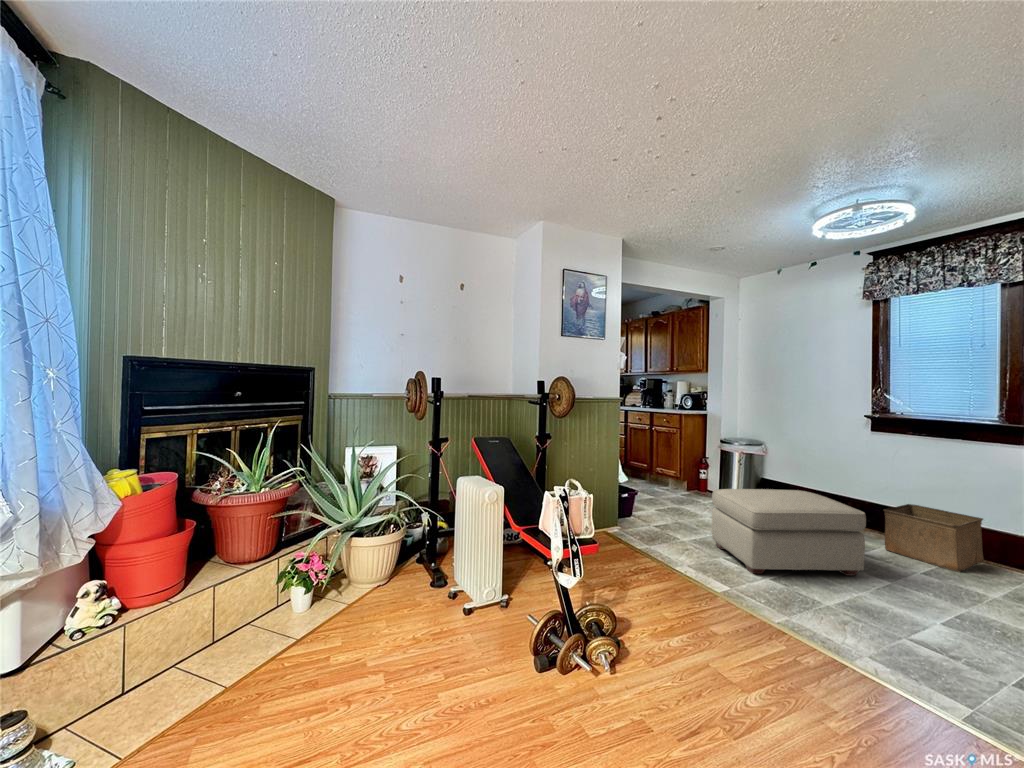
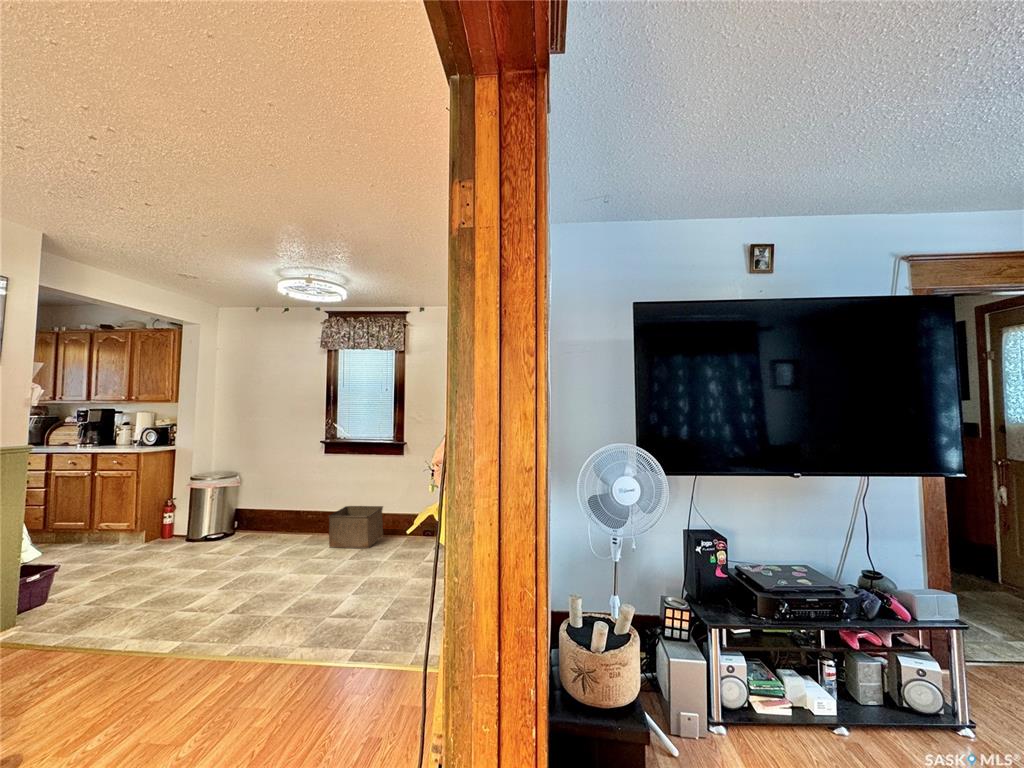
ottoman: present [712,489,866,576] -> none [169,517,311,616]

